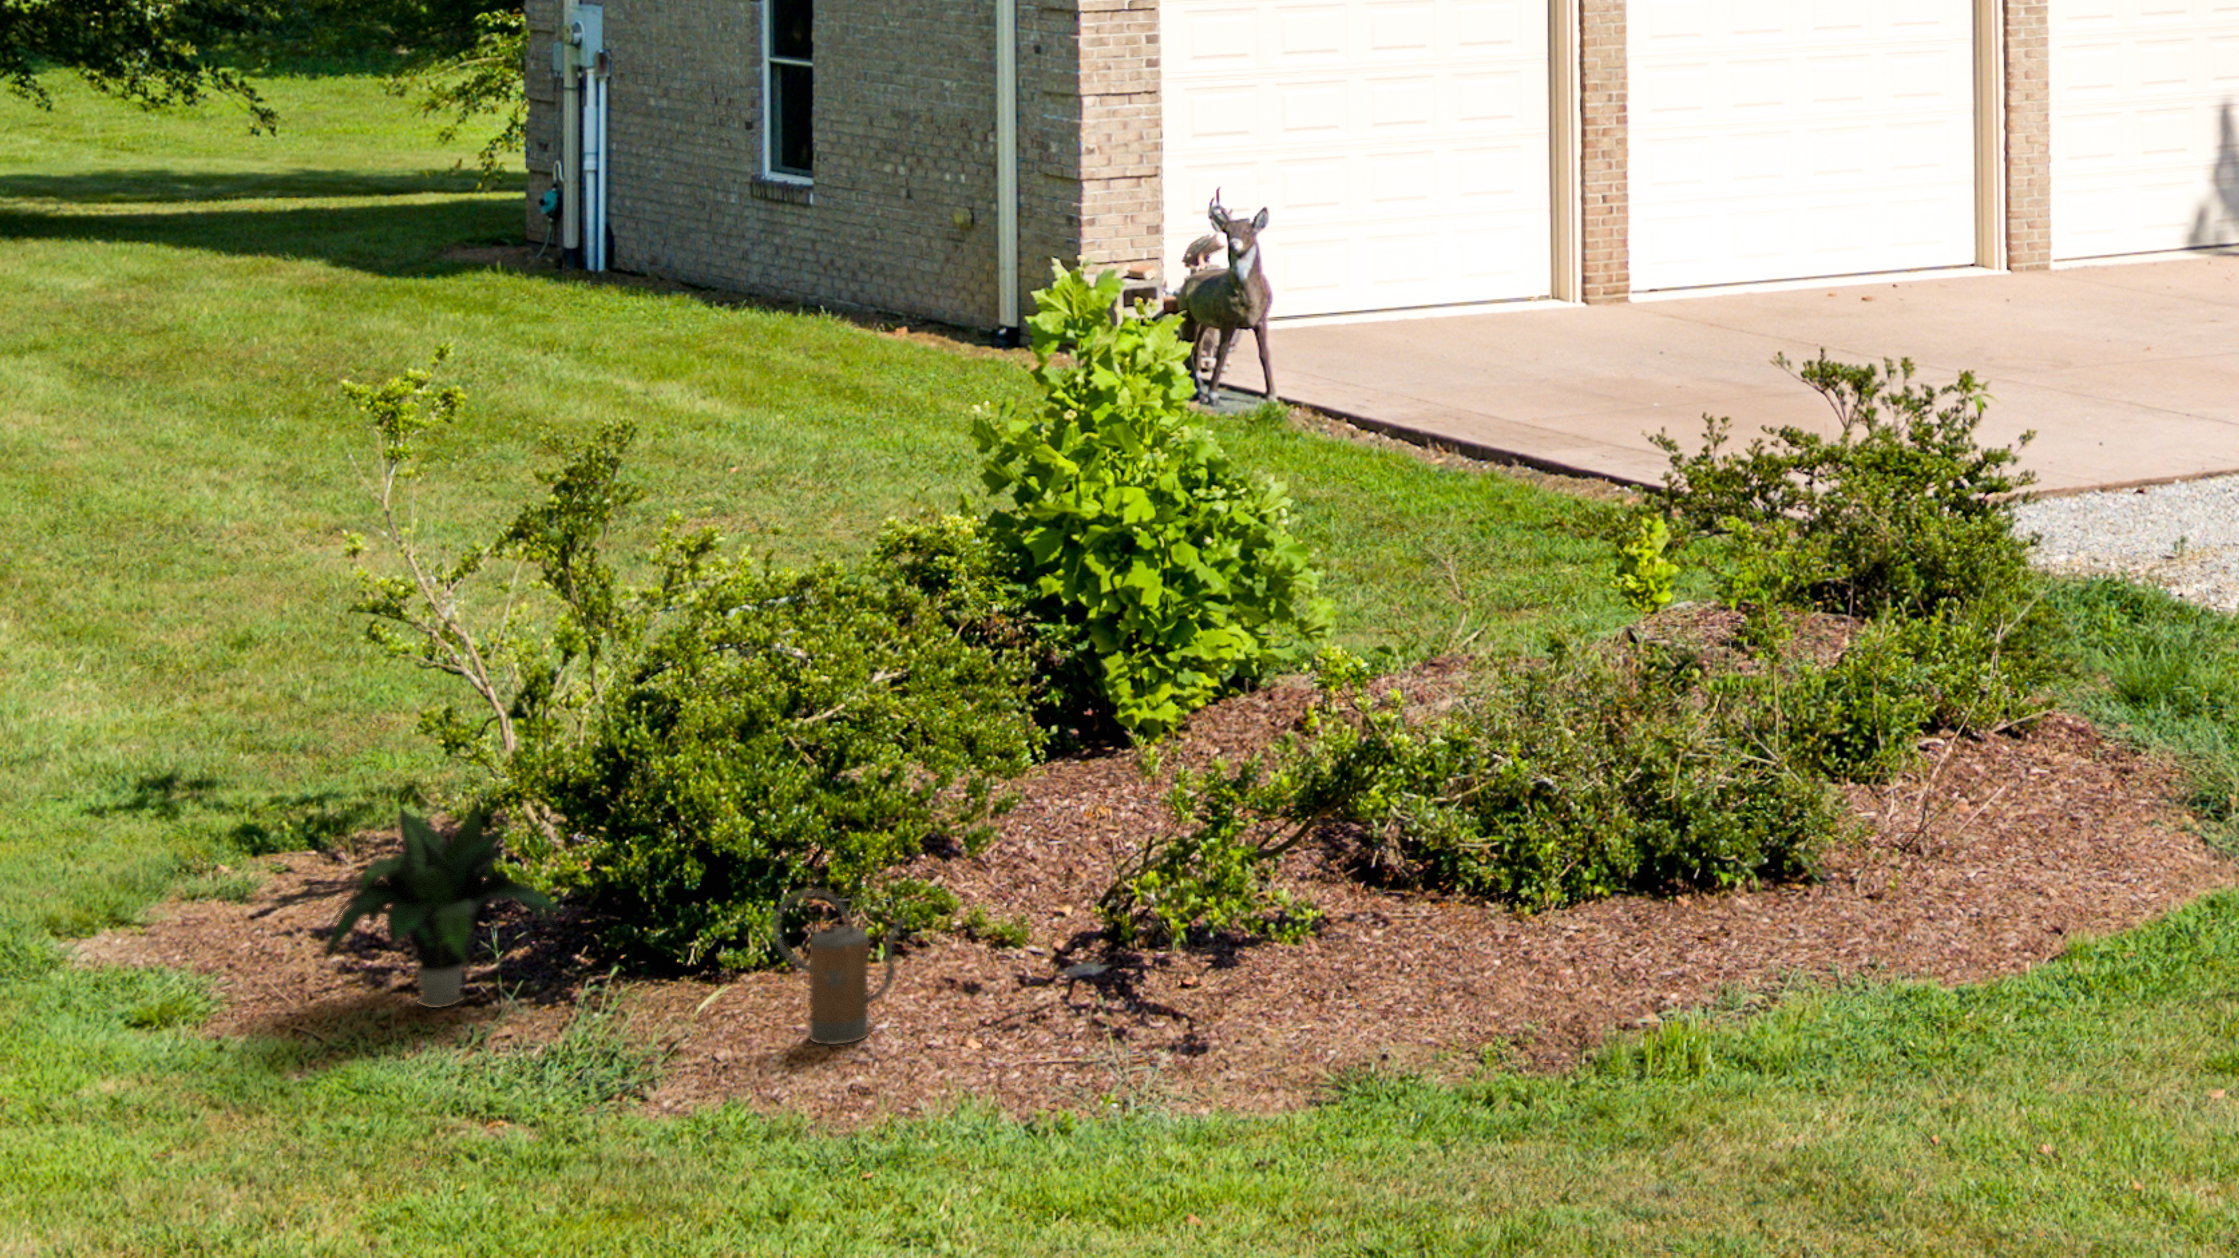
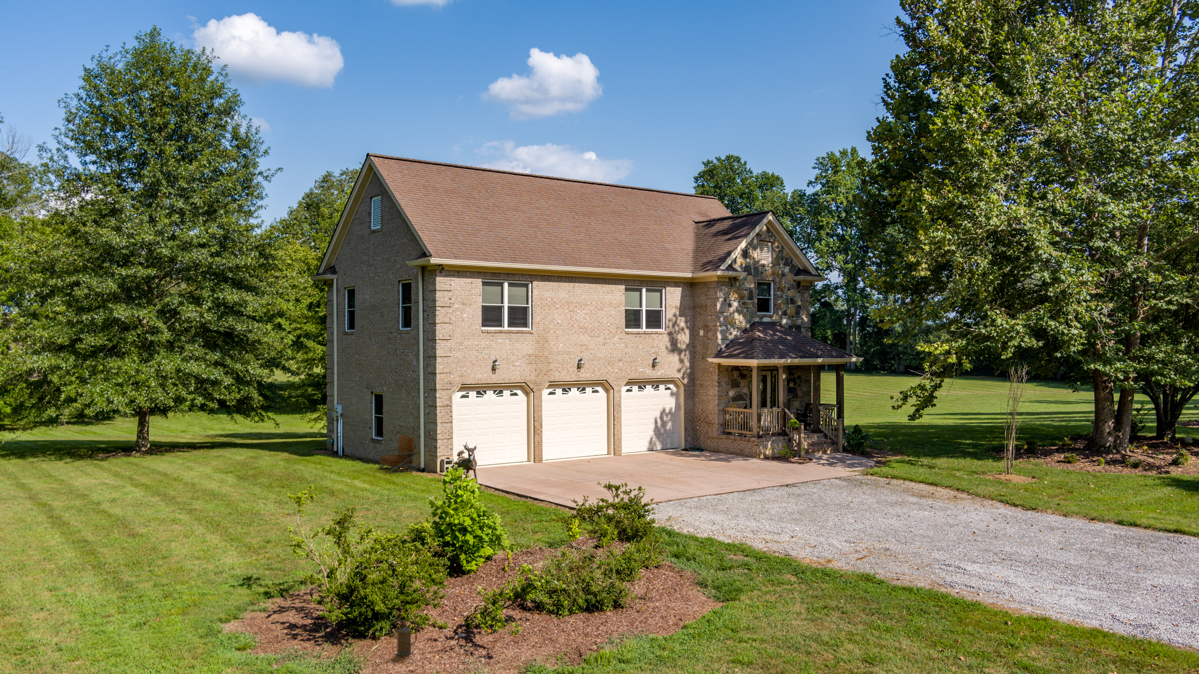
lounge chair: none [779,160,987,354] -> present [378,435,418,474]
potted plant: present [323,800,568,1008] -> none [281,595,342,645]

